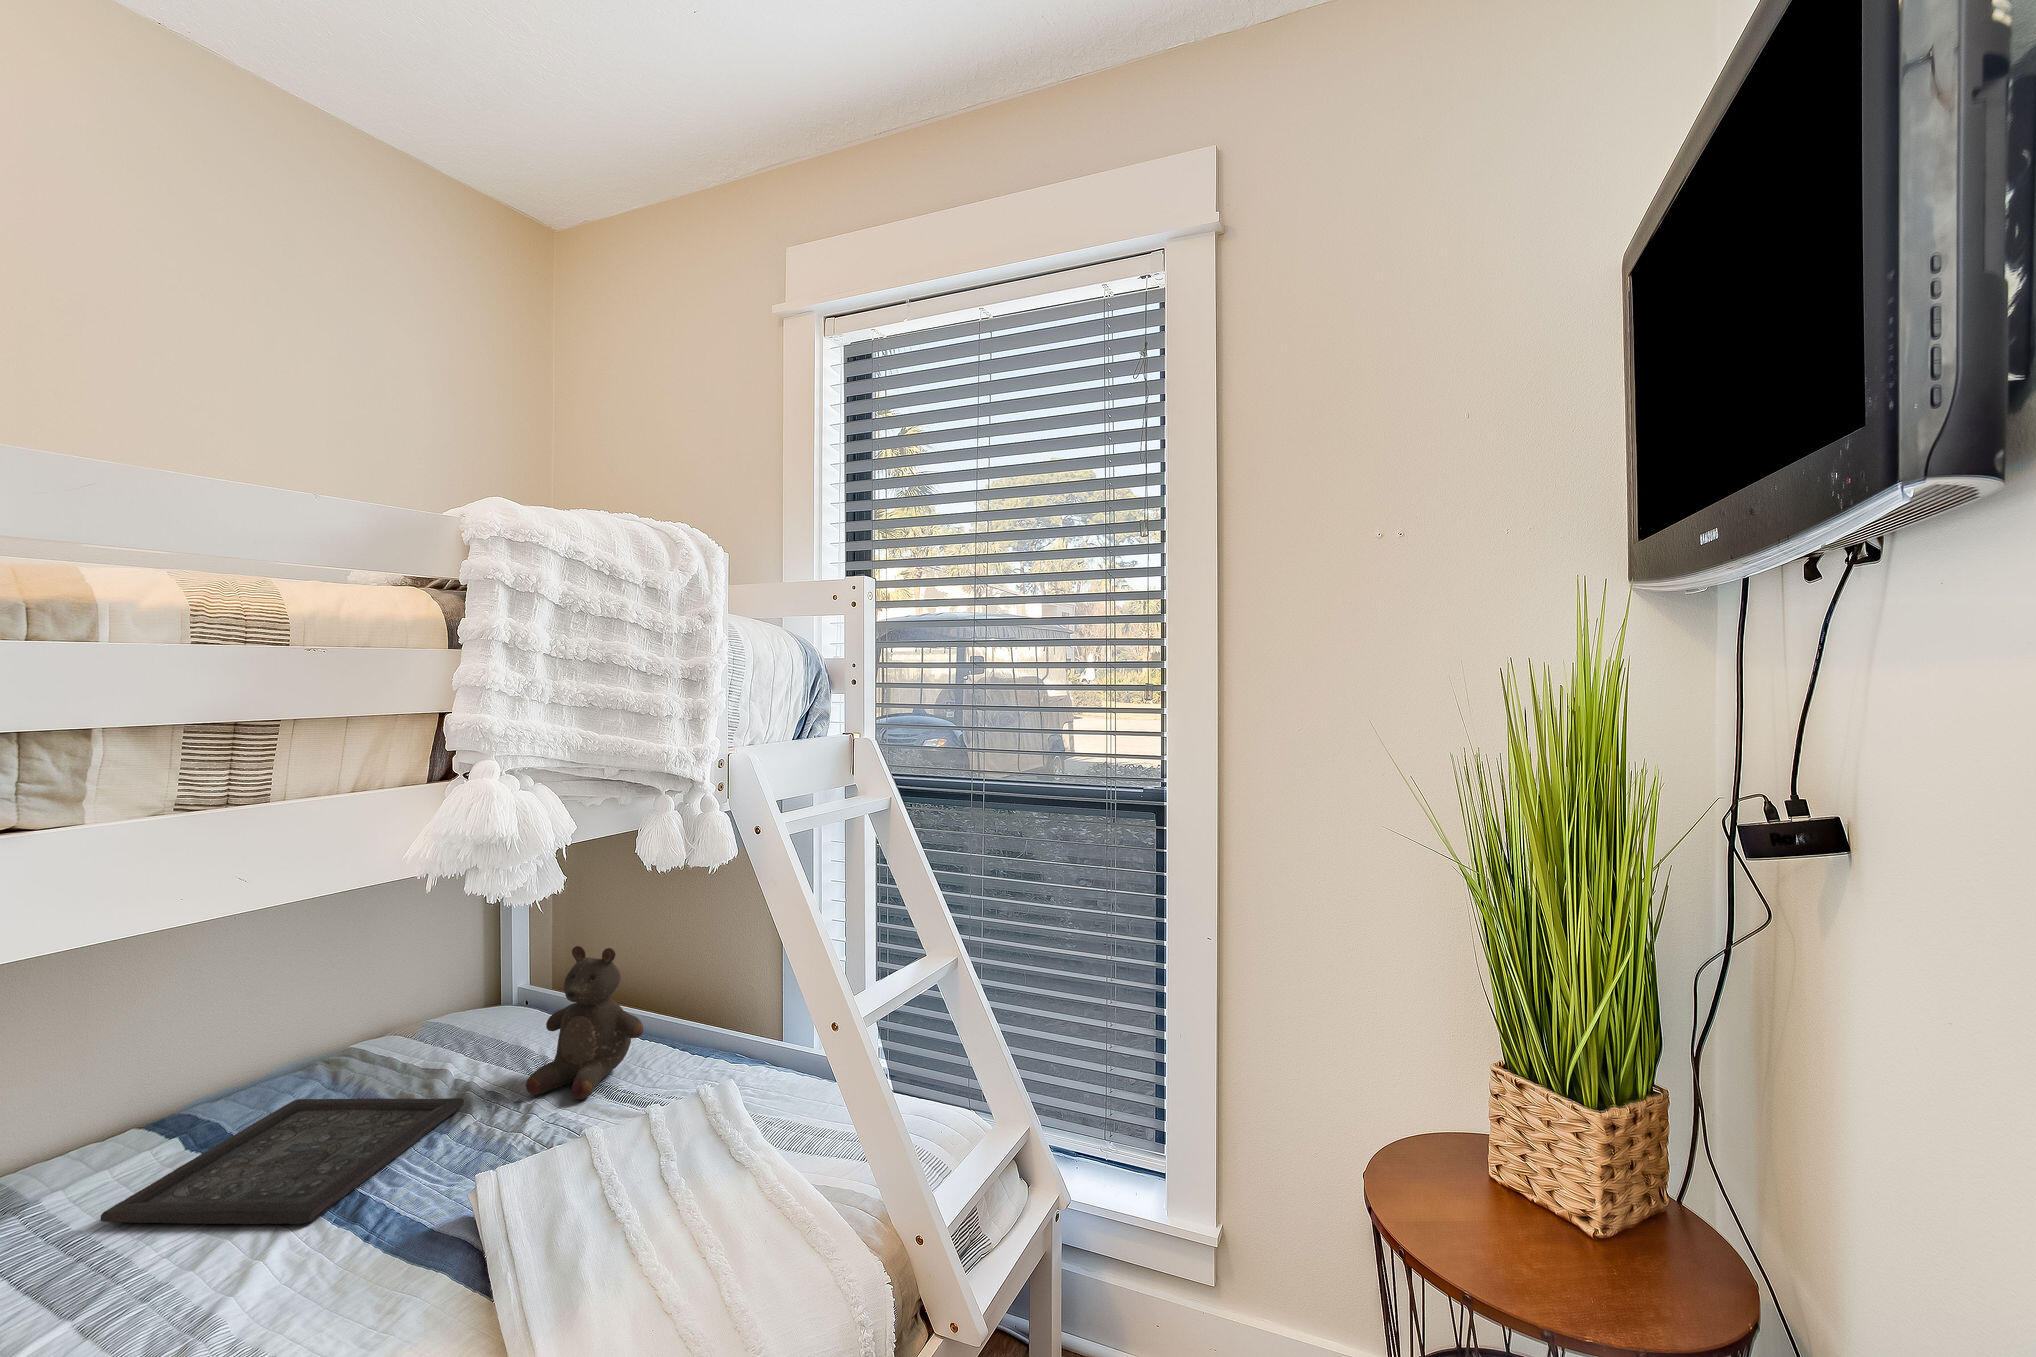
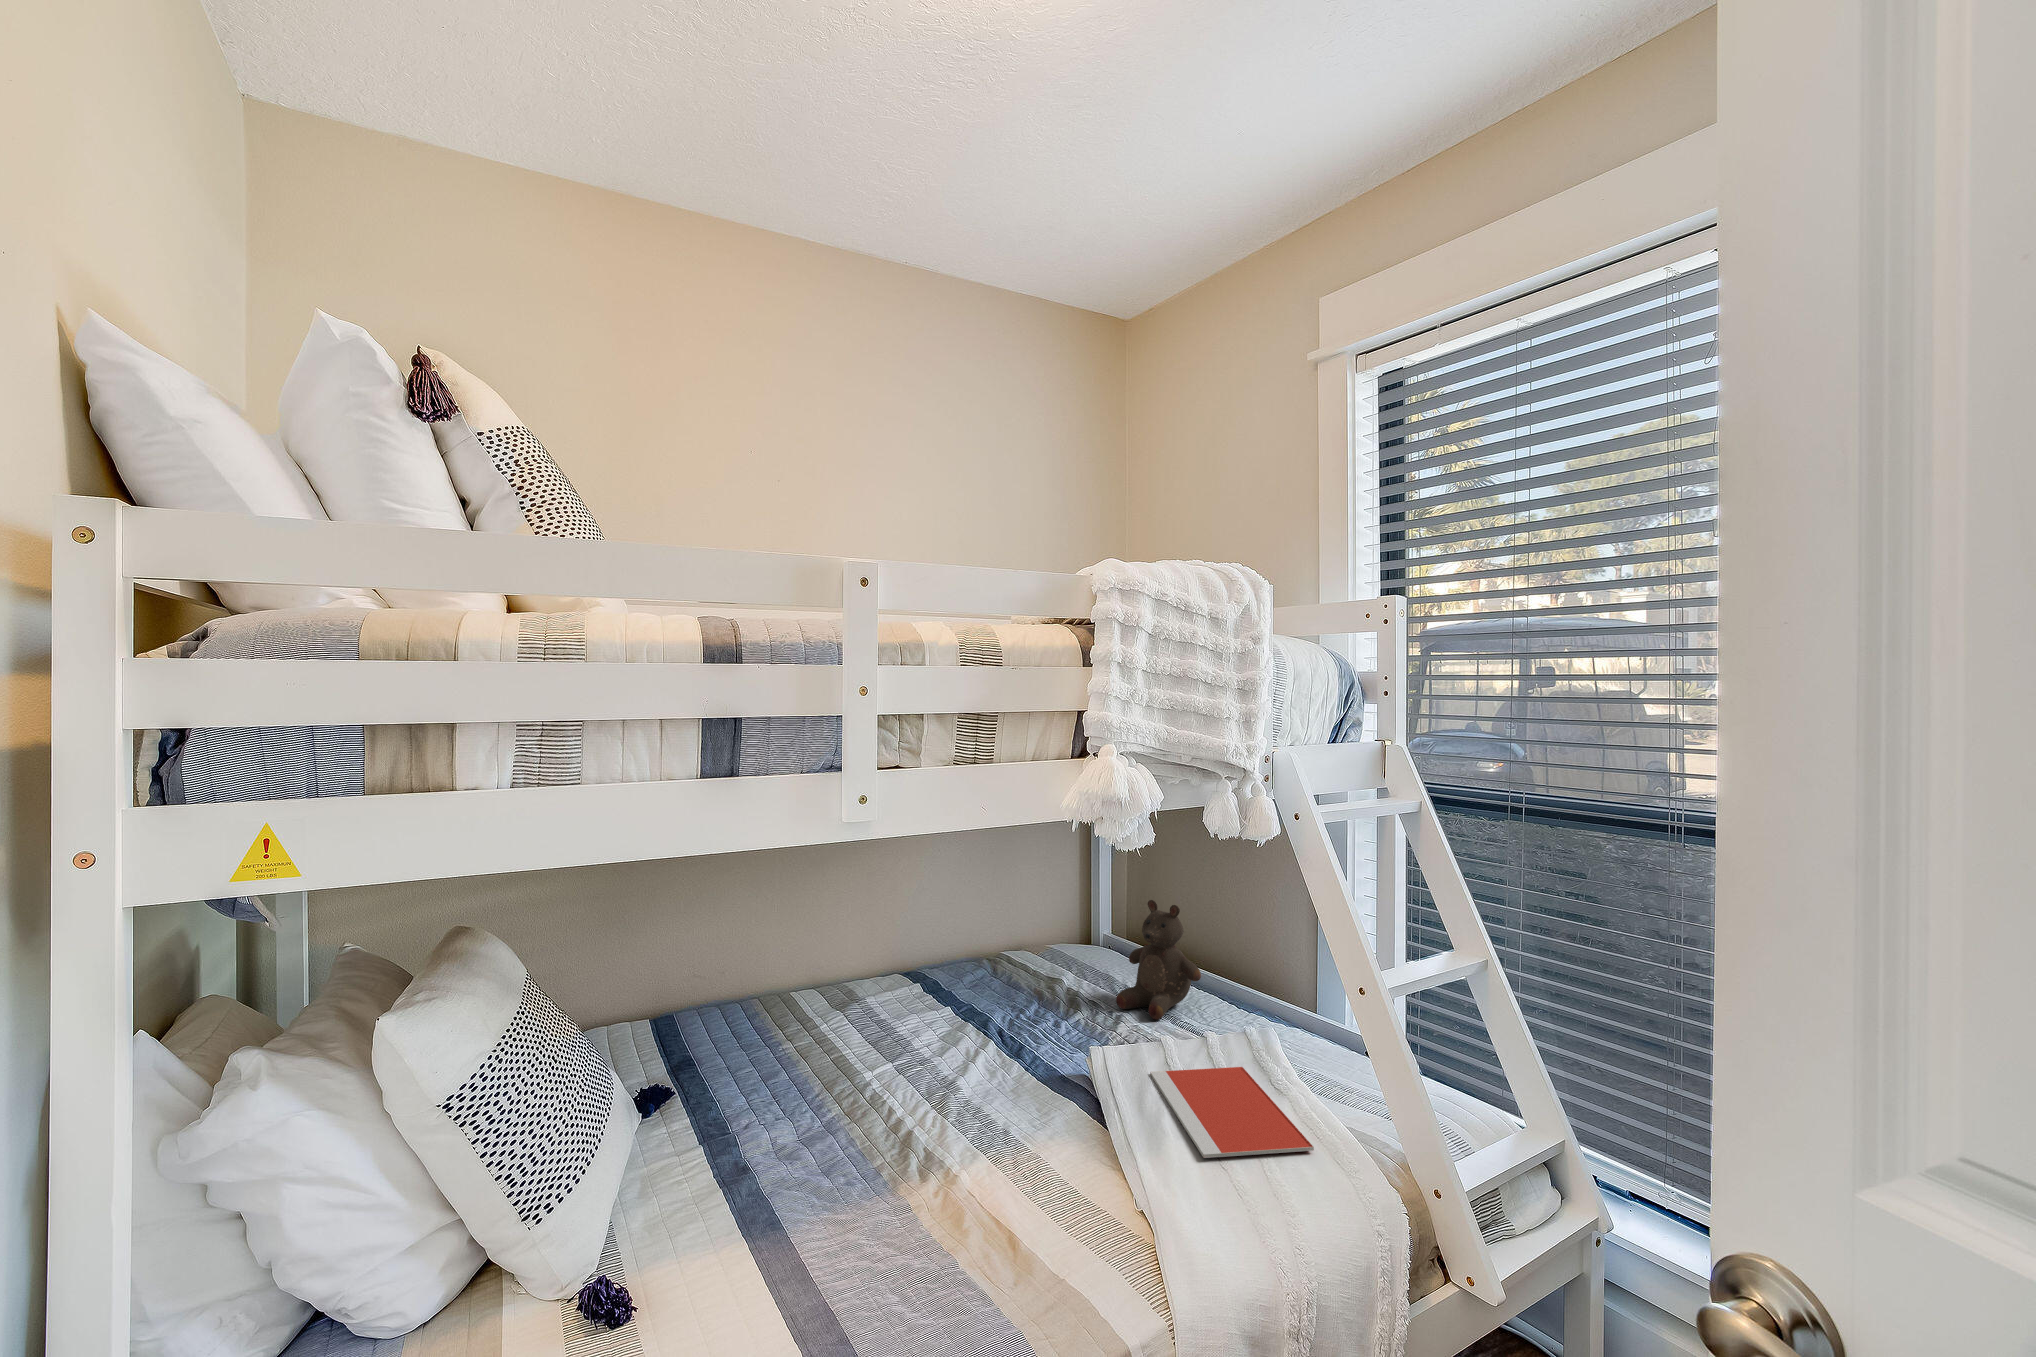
tray: present [100,1098,464,1224] -> none [887,976,1076,1052]
notebook: none [568,1141,780,1296] -> present [1150,1067,1314,1158]

